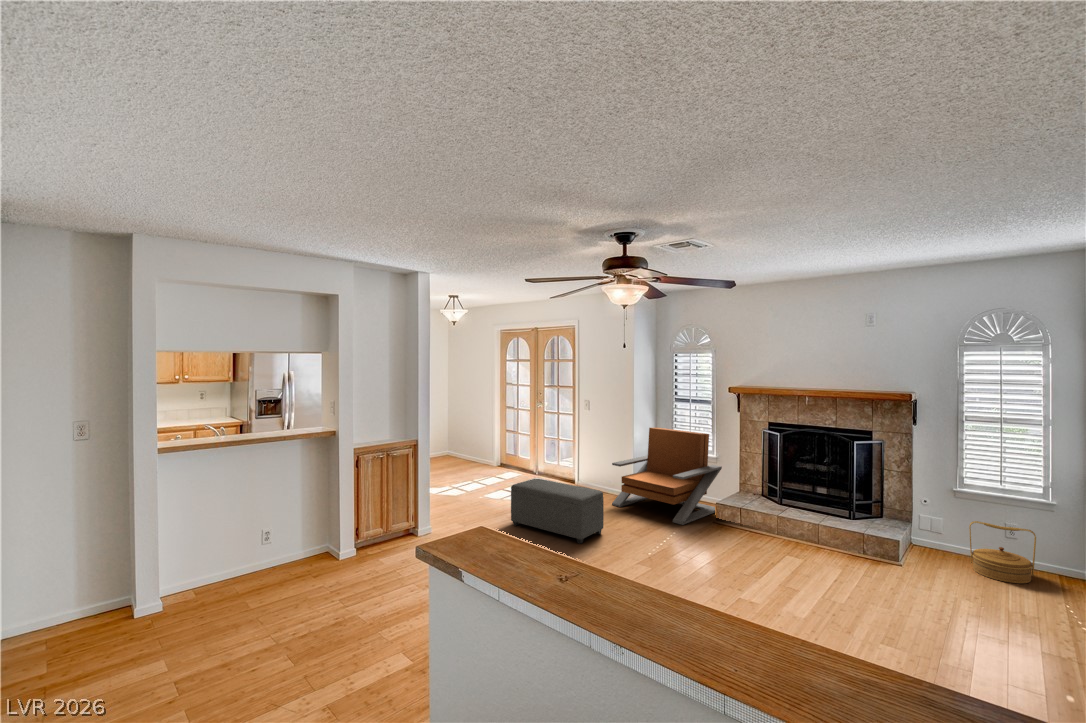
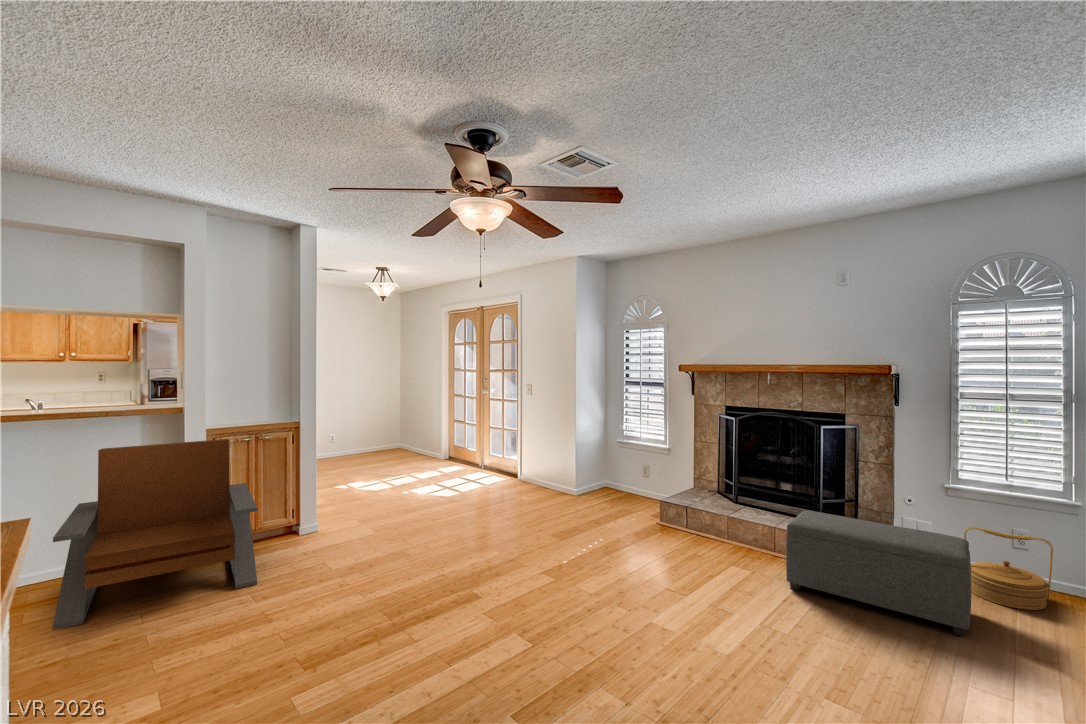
lounge chair: present [612,428,722,525] -> present [53,439,257,630]
ottoman: present [511,479,604,544] -> present [786,511,971,636]

